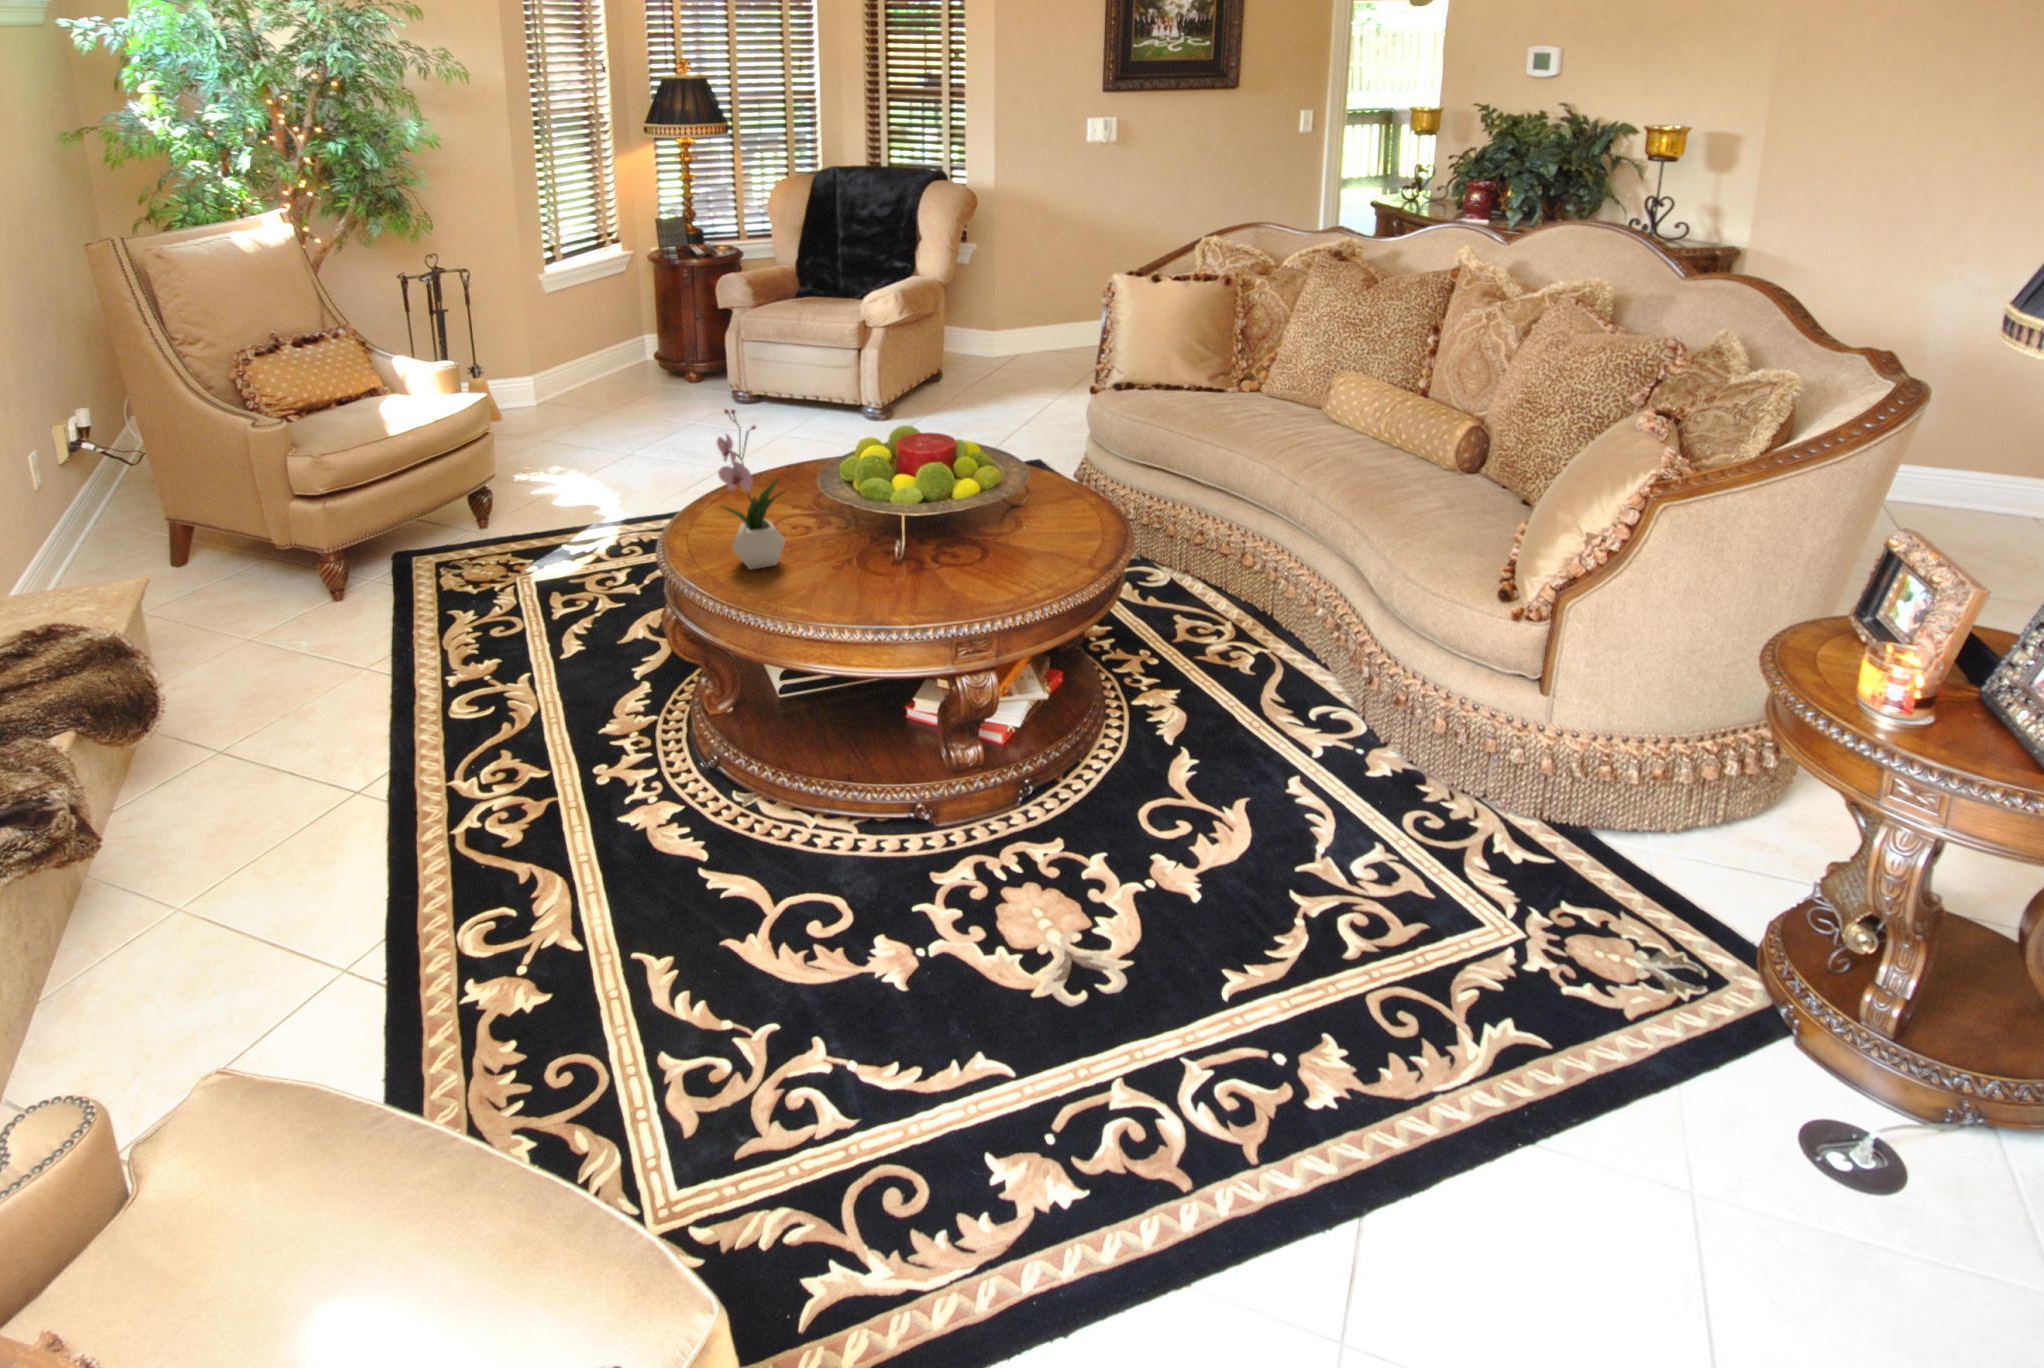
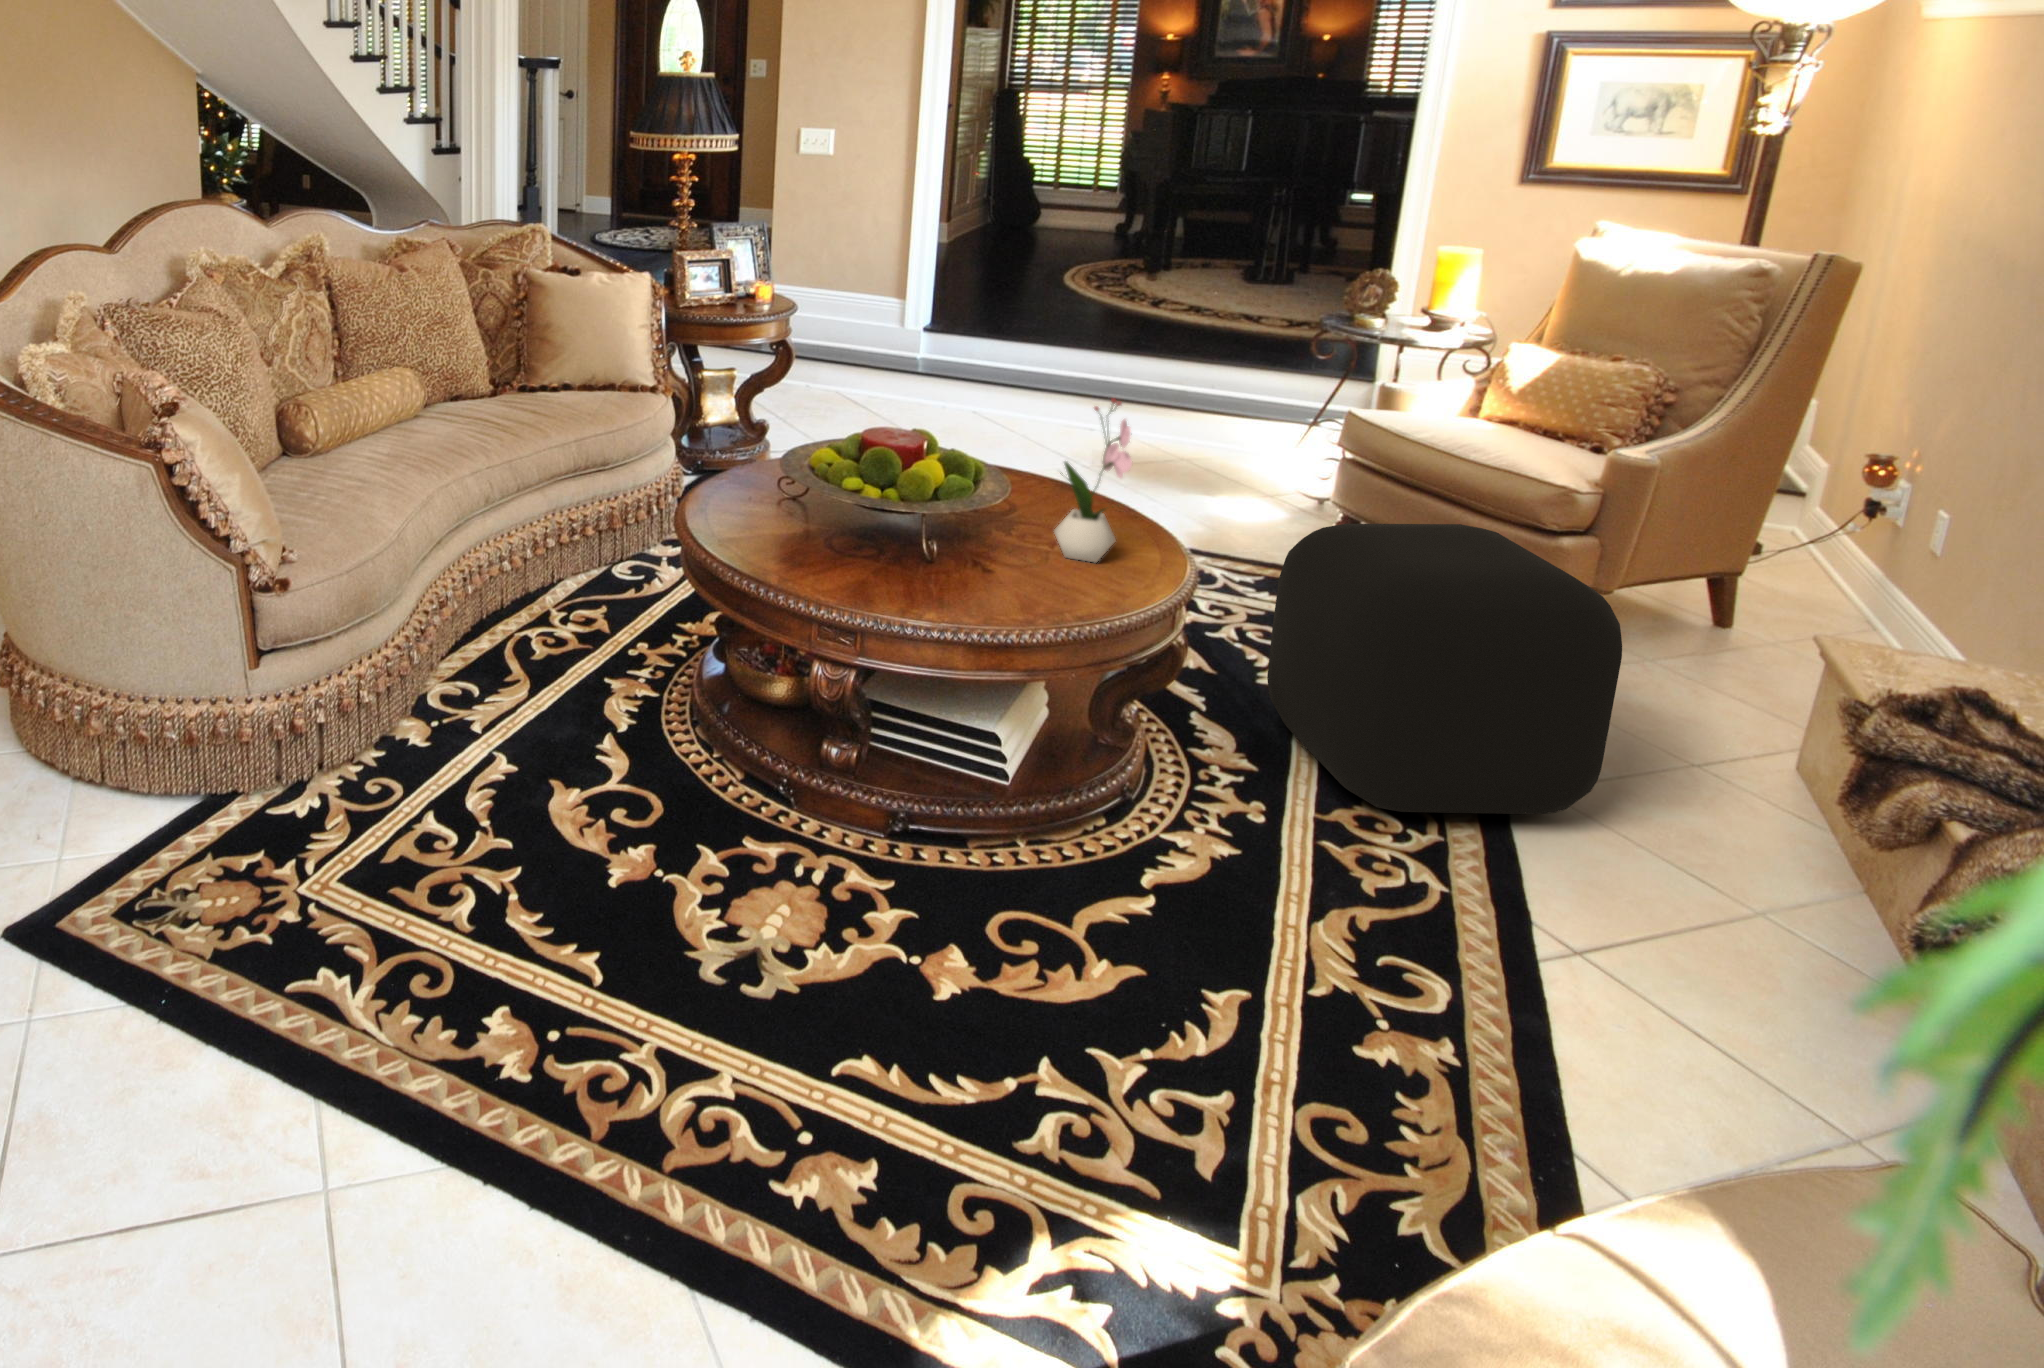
ottoman: none [293,613,632,970] -> present [1267,524,1622,814]

